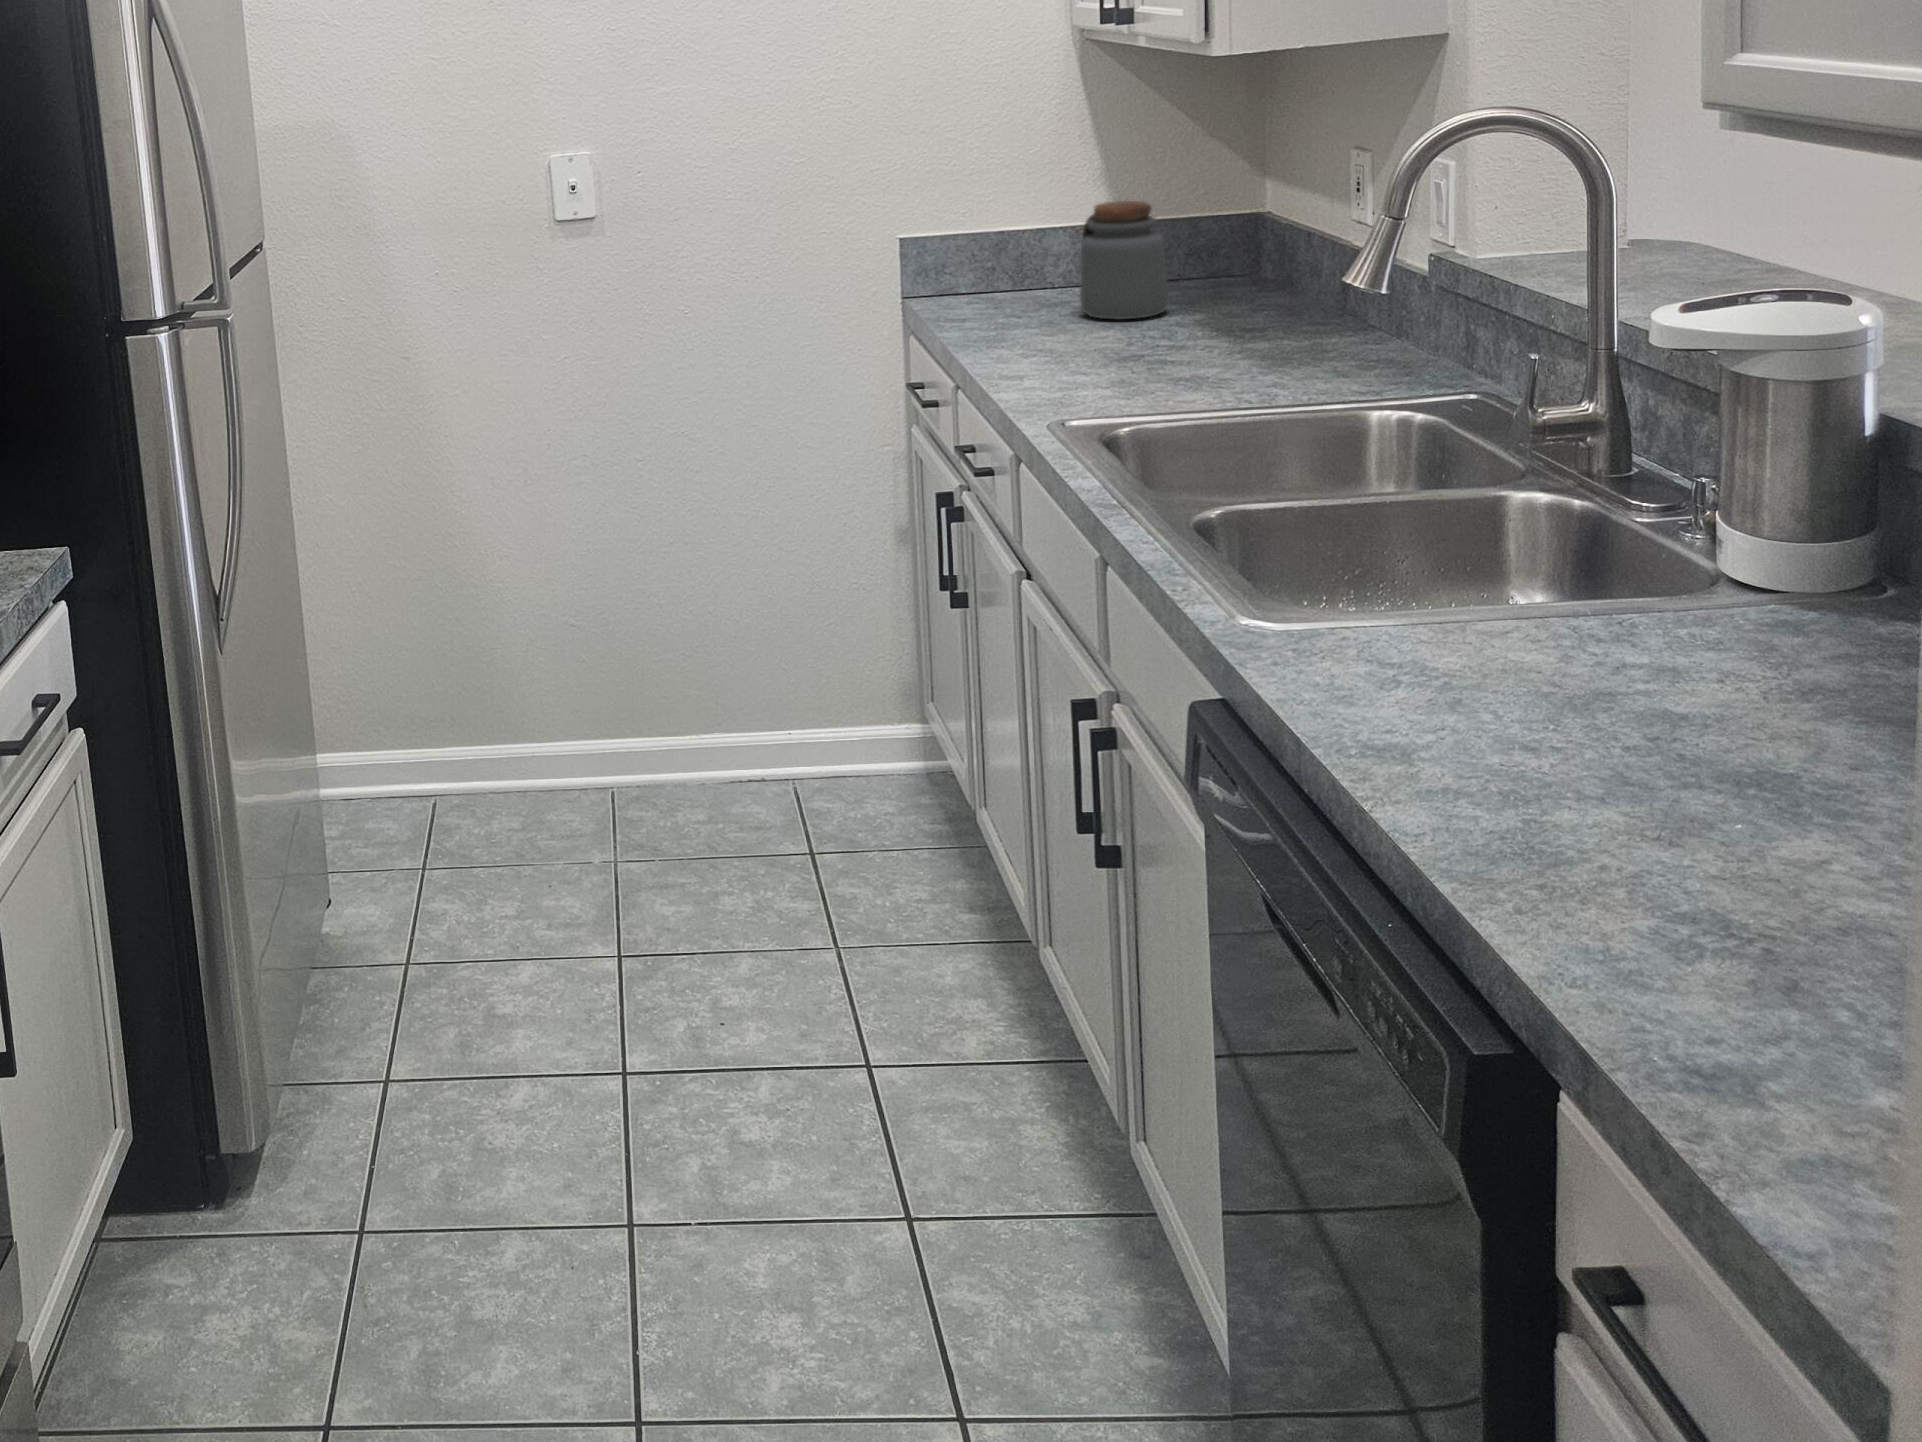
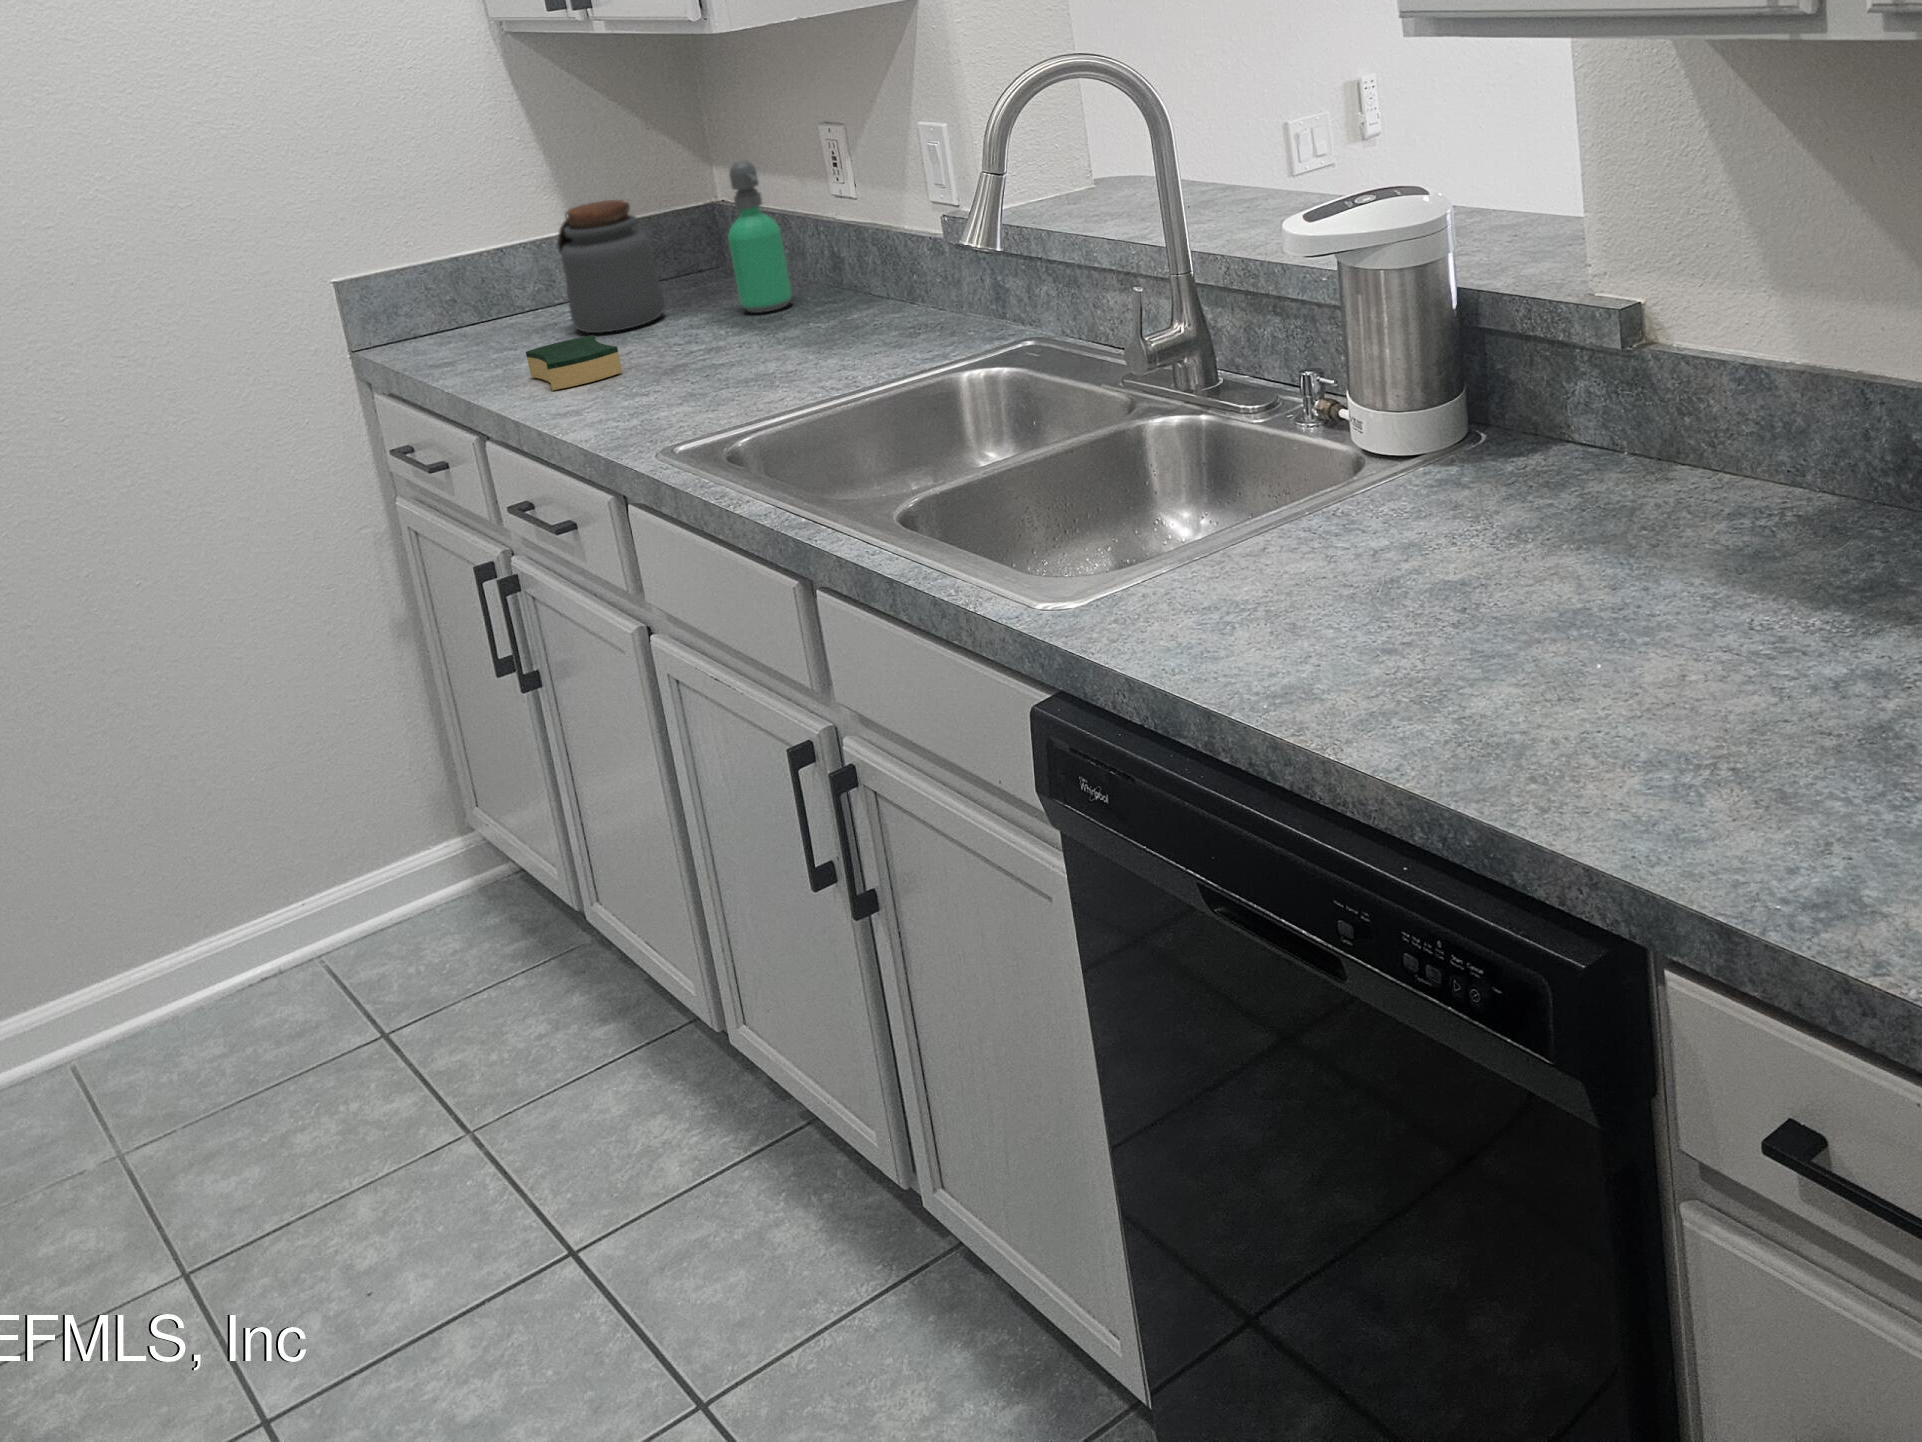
soap dispenser: none [1233,180,1288,326] -> present [728,161,792,313]
sponge: none [1016,318,1089,358] -> present [526,335,622,390]

